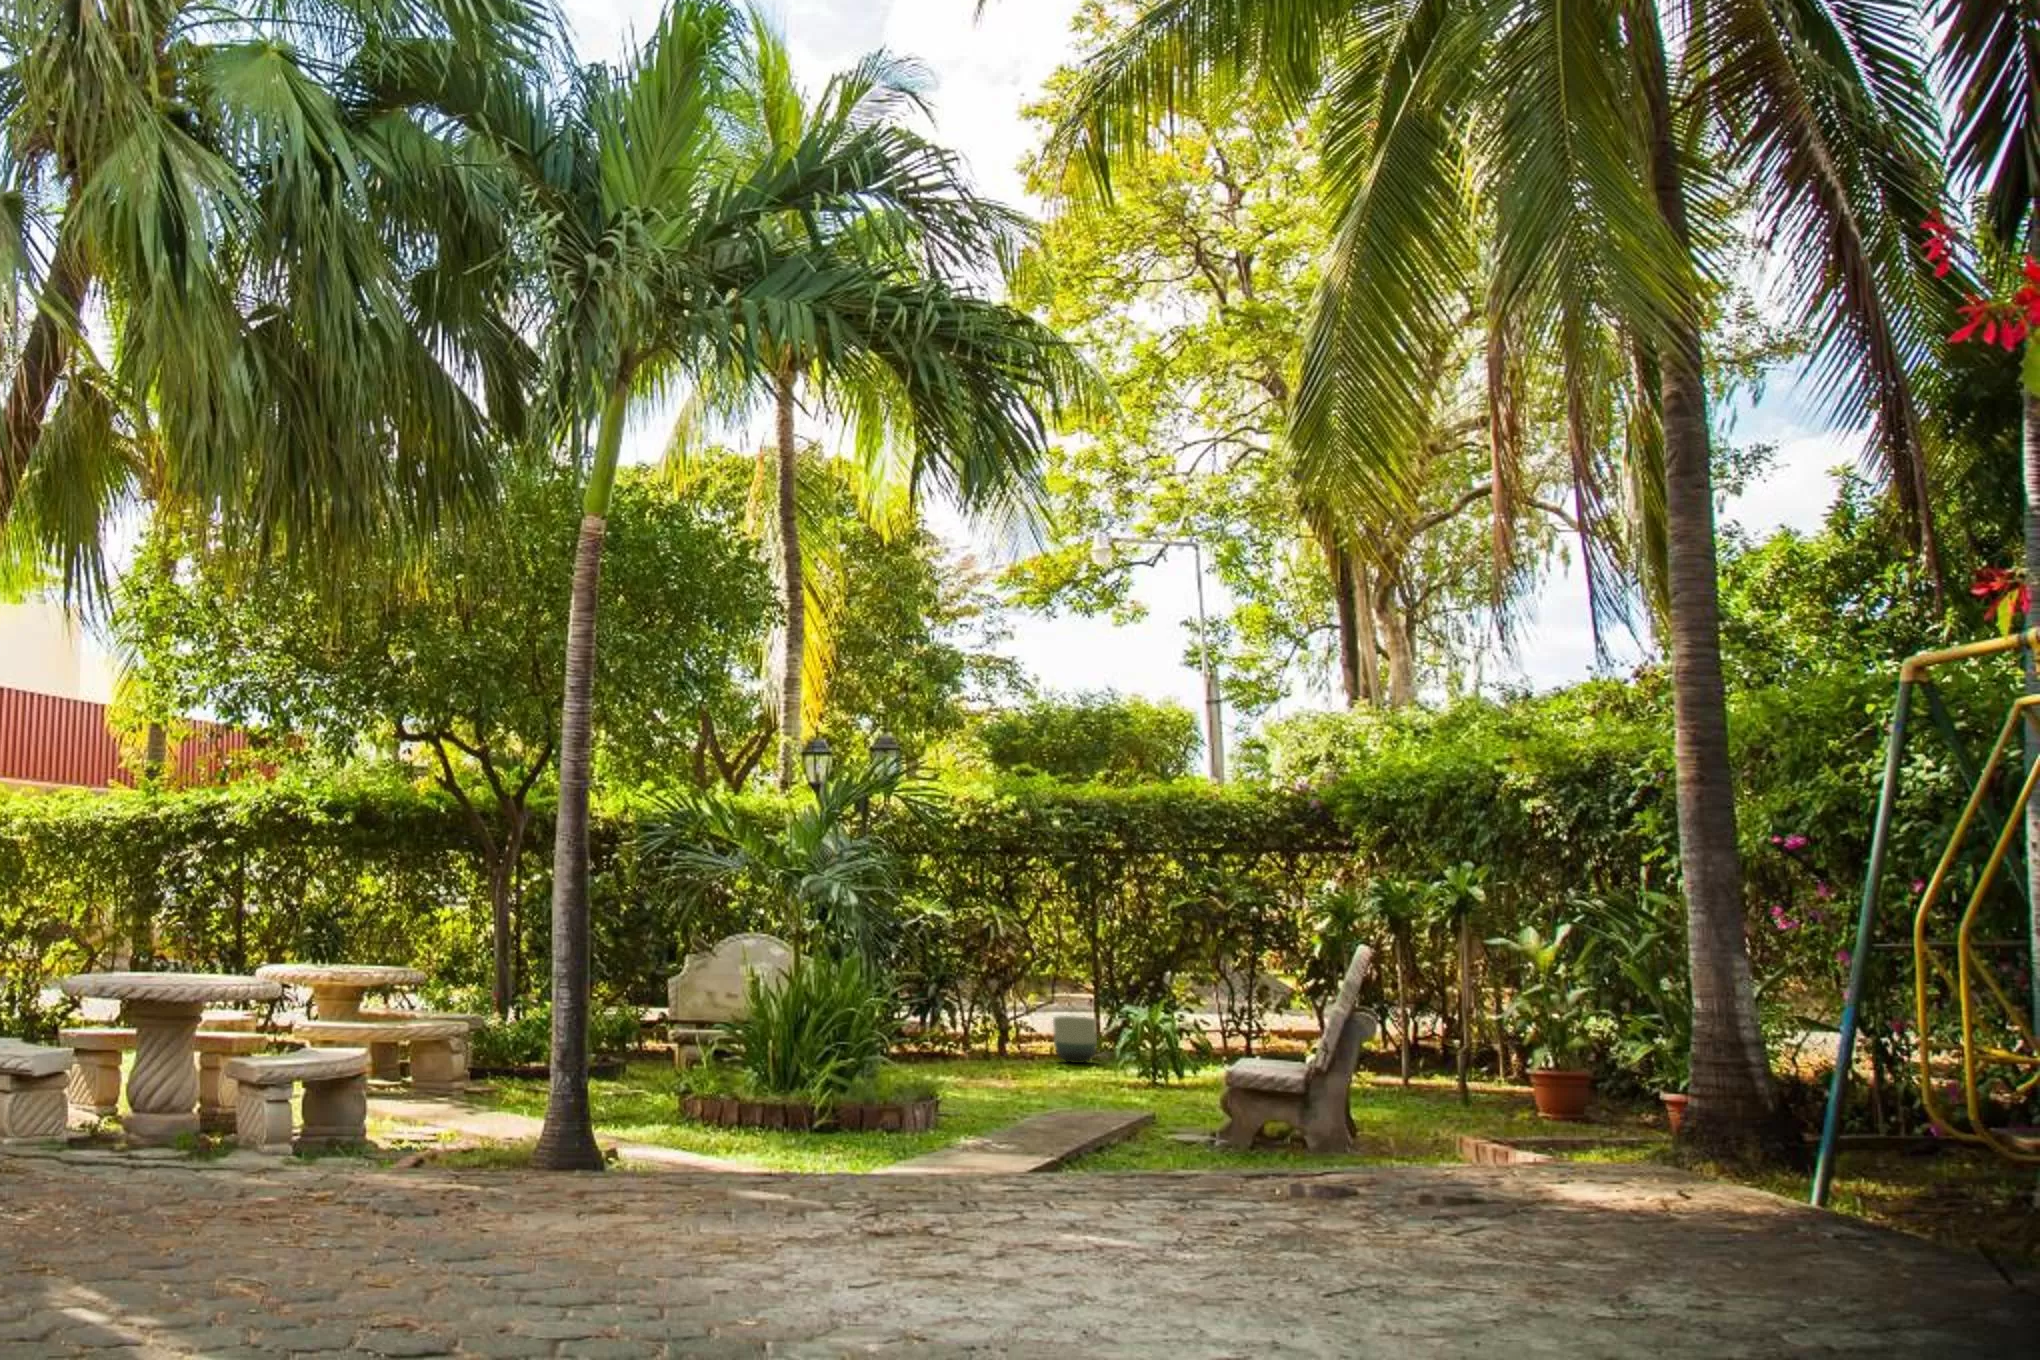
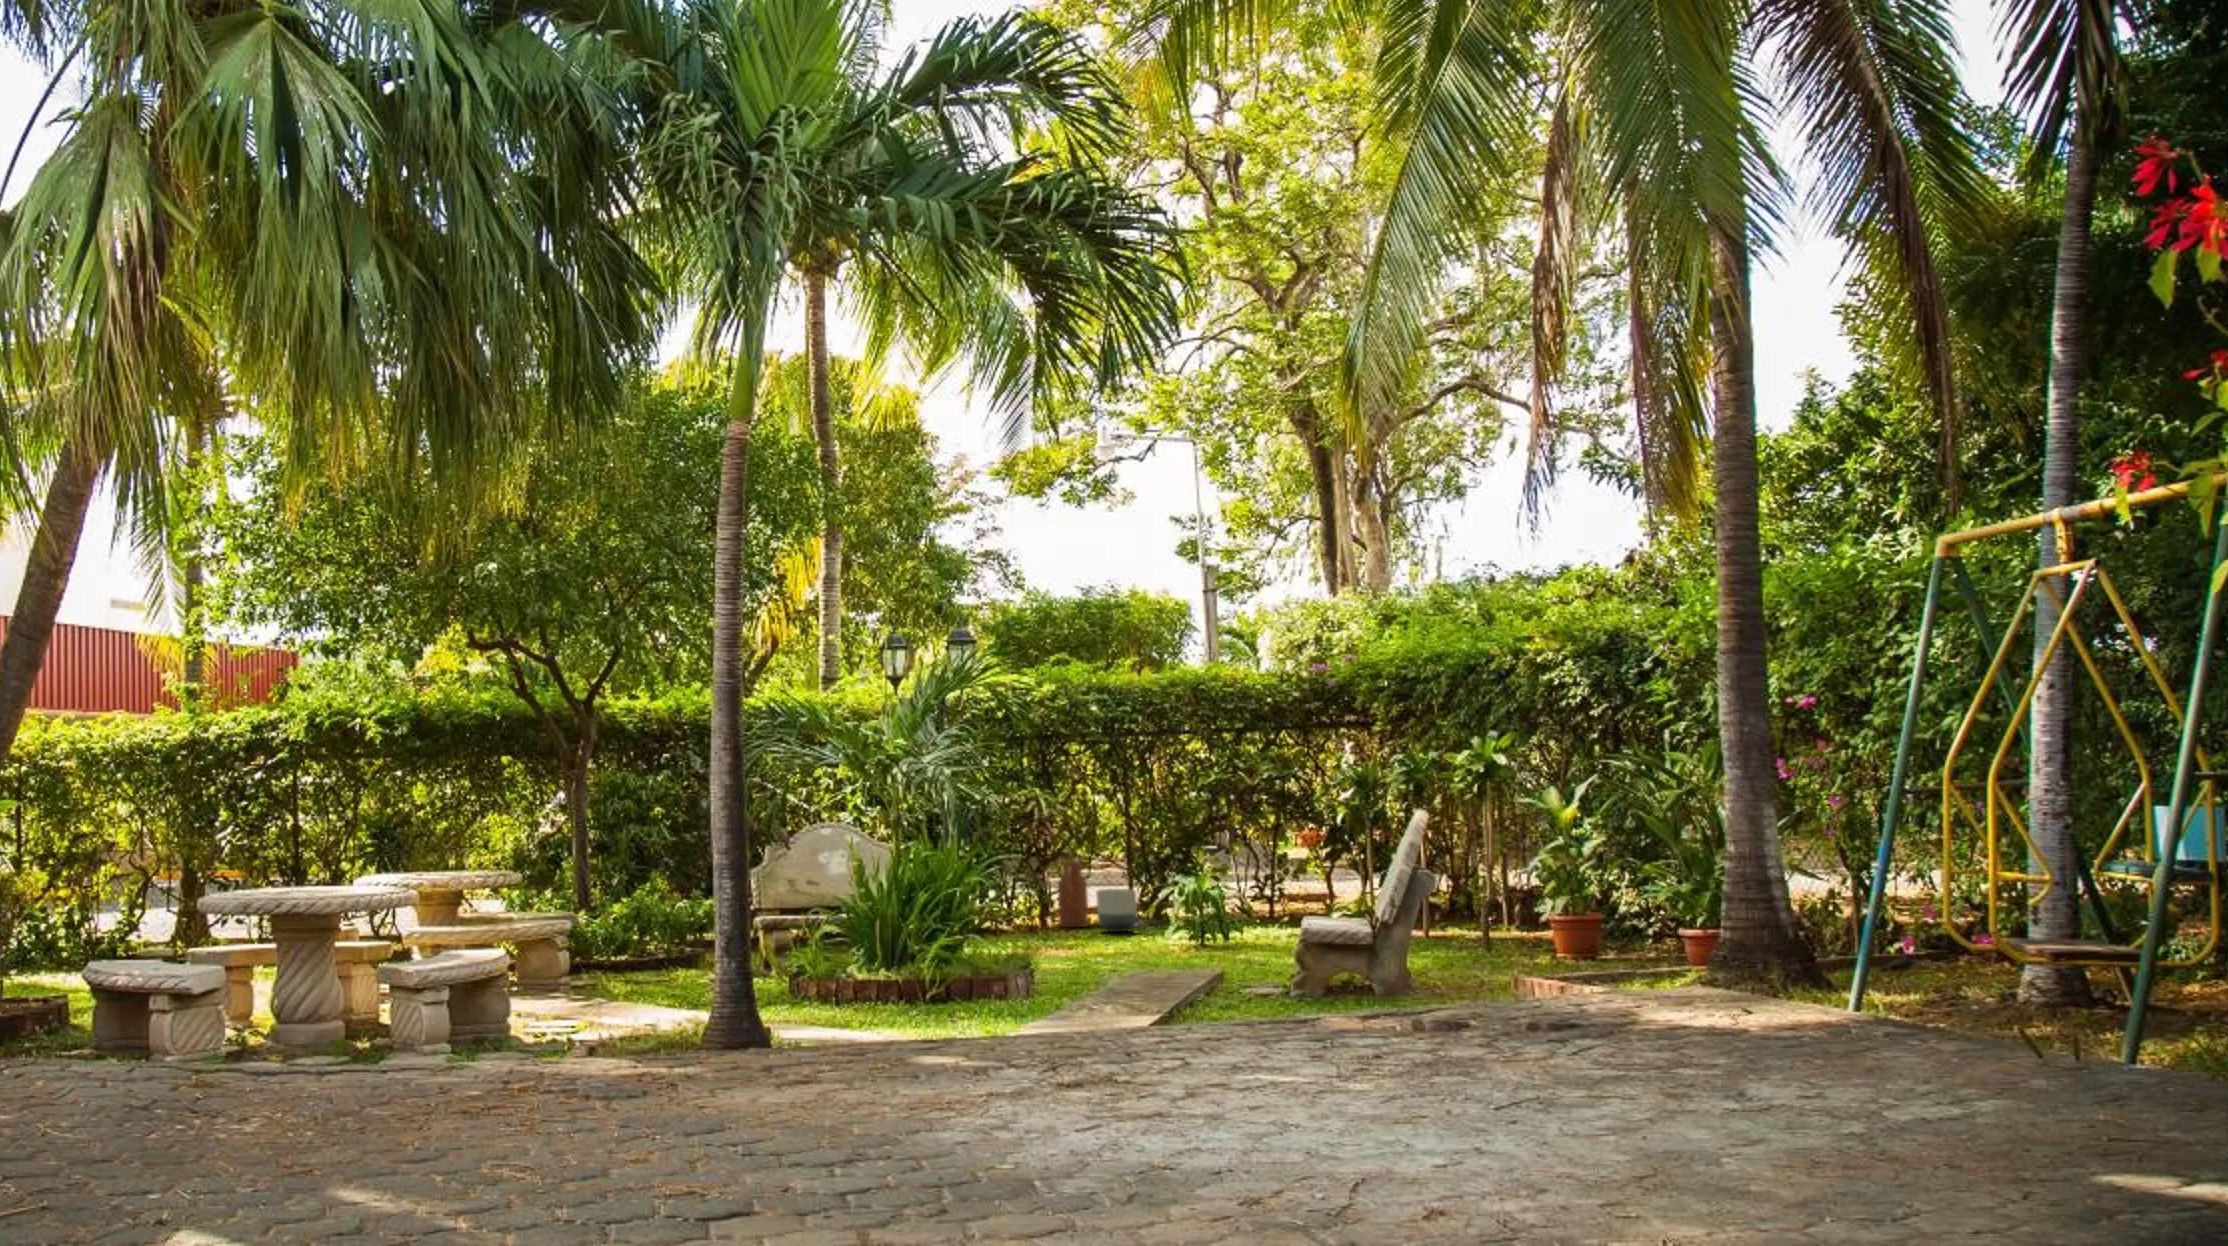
watering can: none [1016,982,1049,1057] -> present [1058,858,1089,927]

